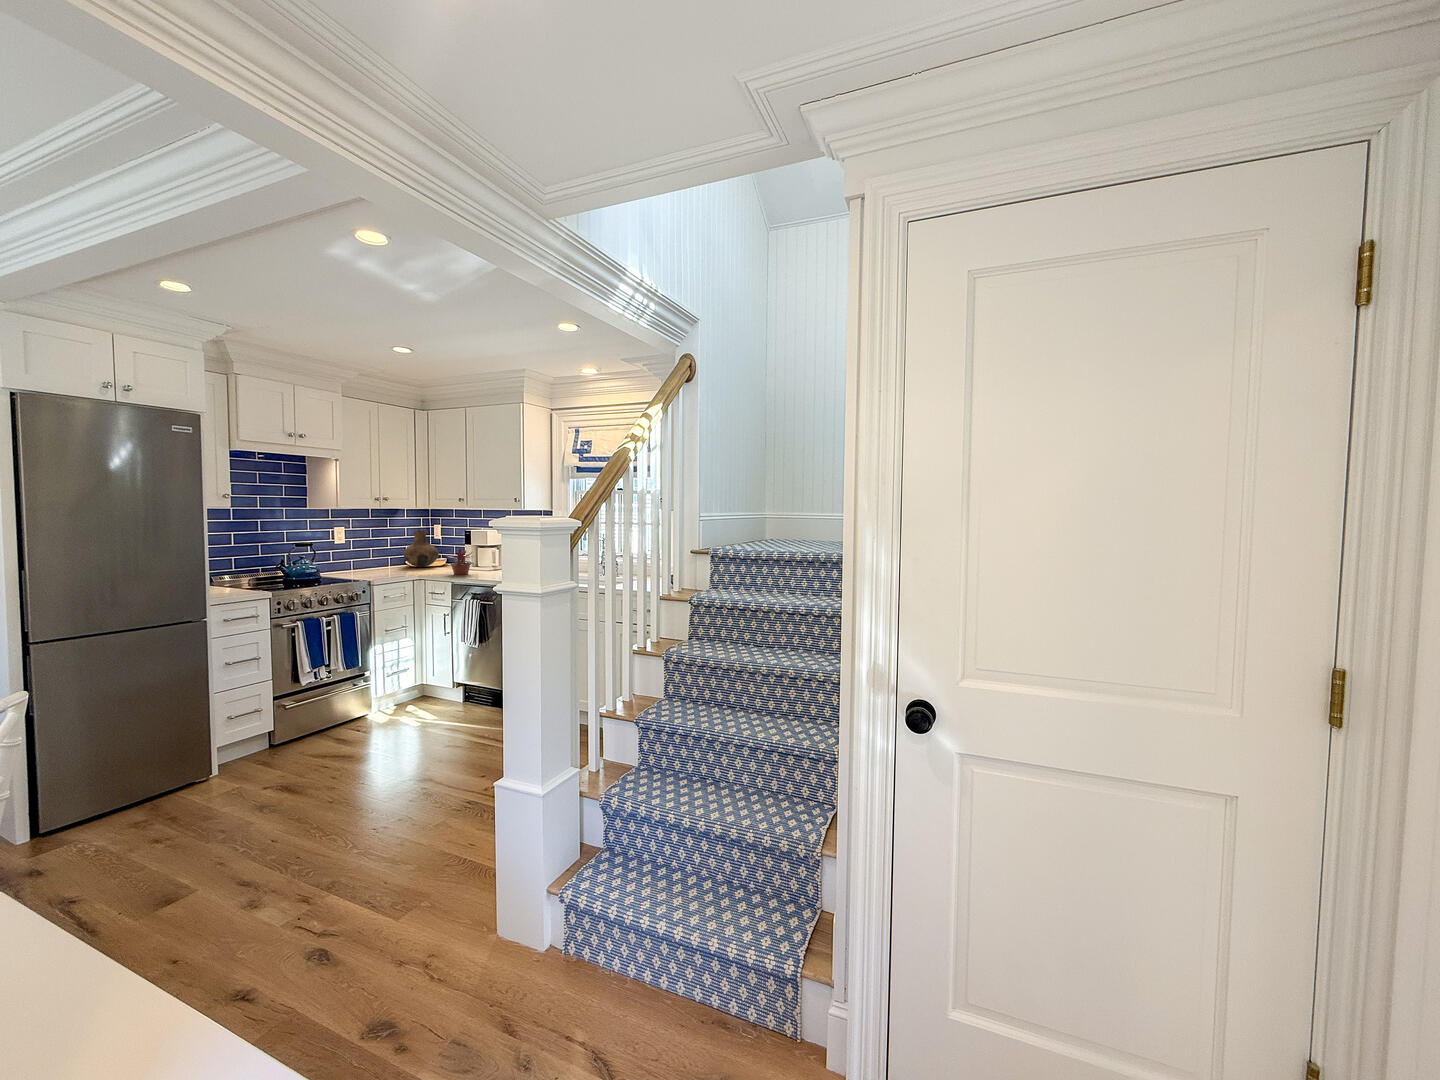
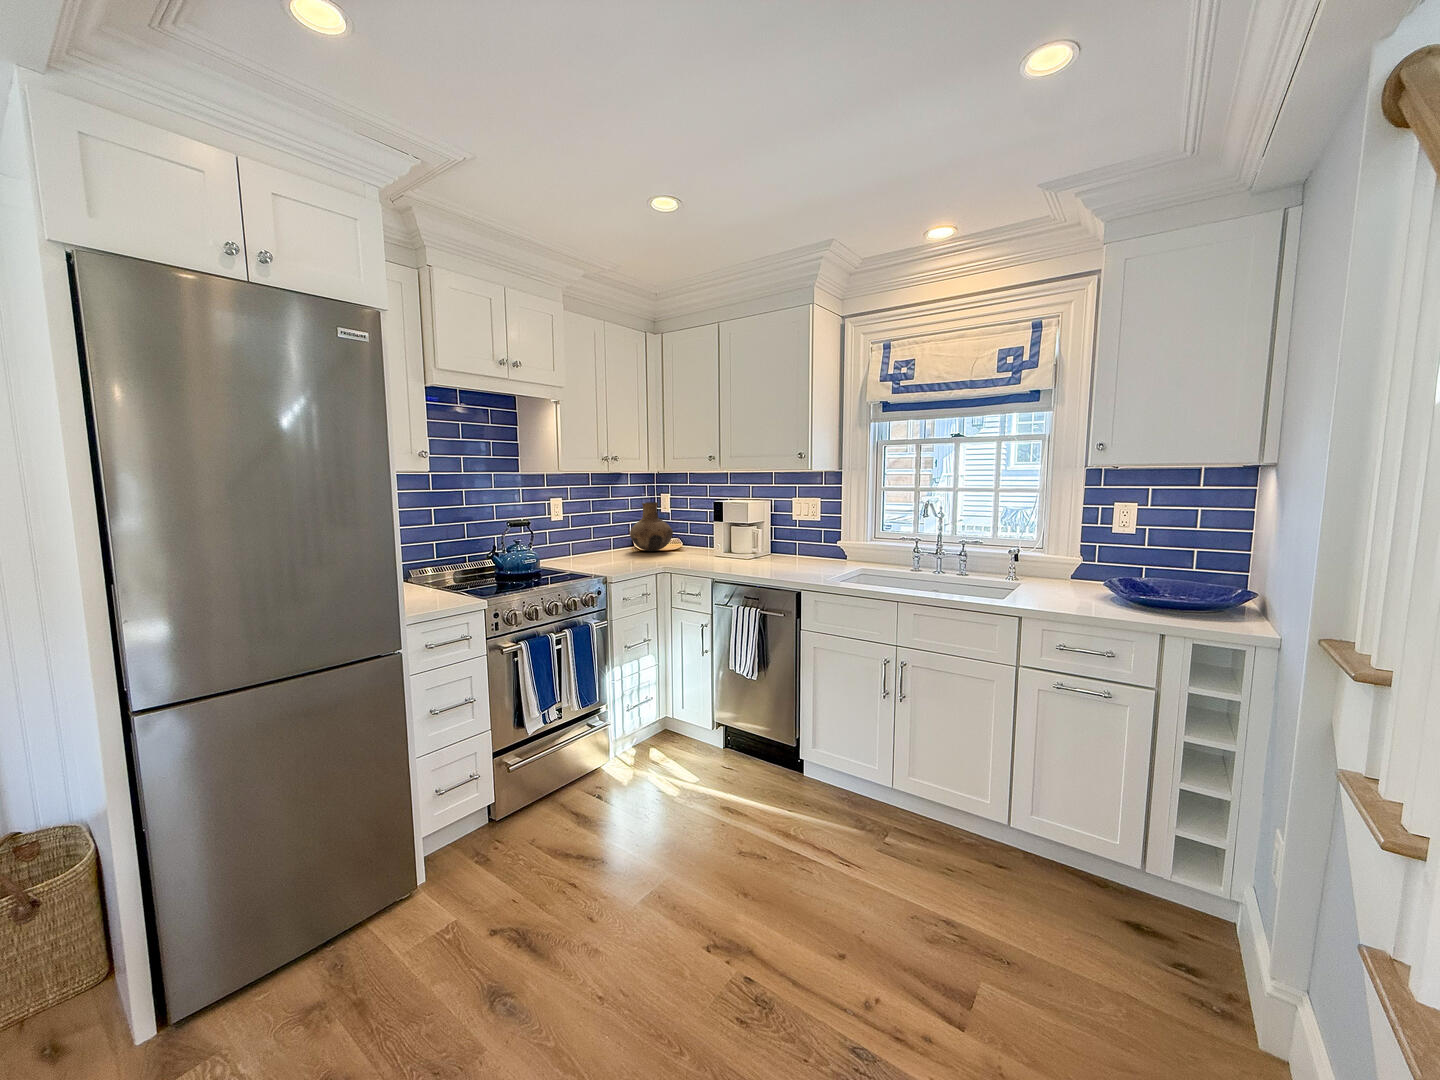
potted plant: present [448,548,474,575] -> none [694,526,741,566]

